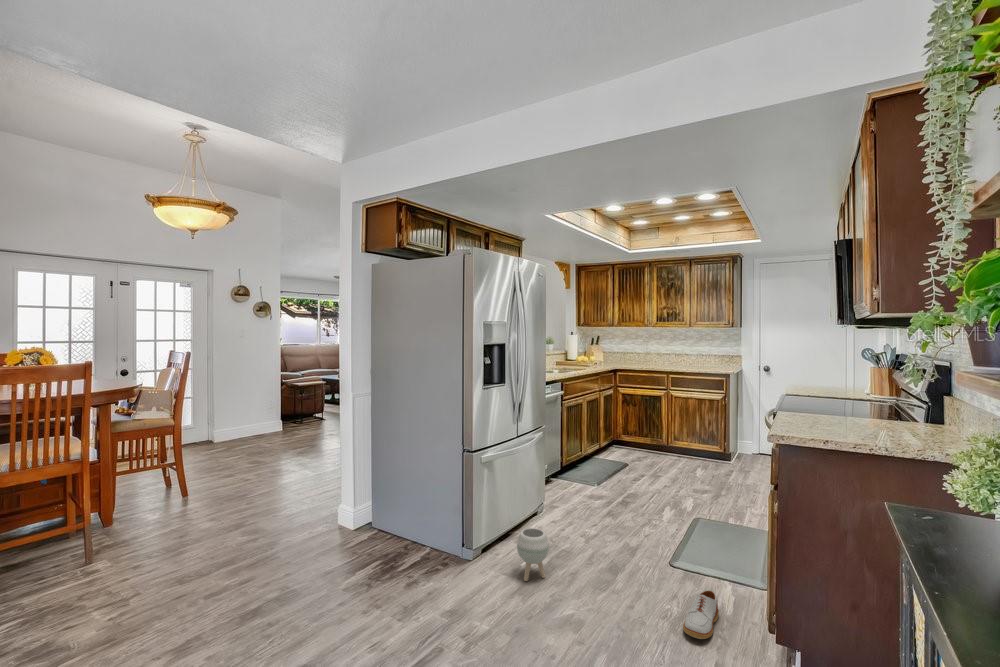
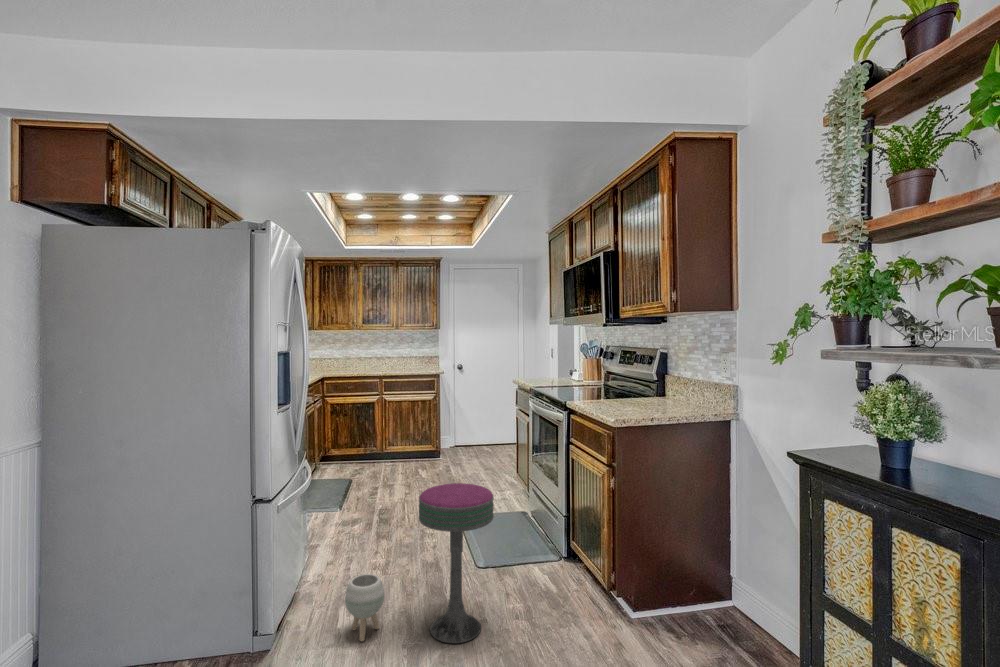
bar stool: none [568,468,639,618] -> present [419,483,494,643]
shoe: present [683,591,719,639] -> none [531,576,559,621]

